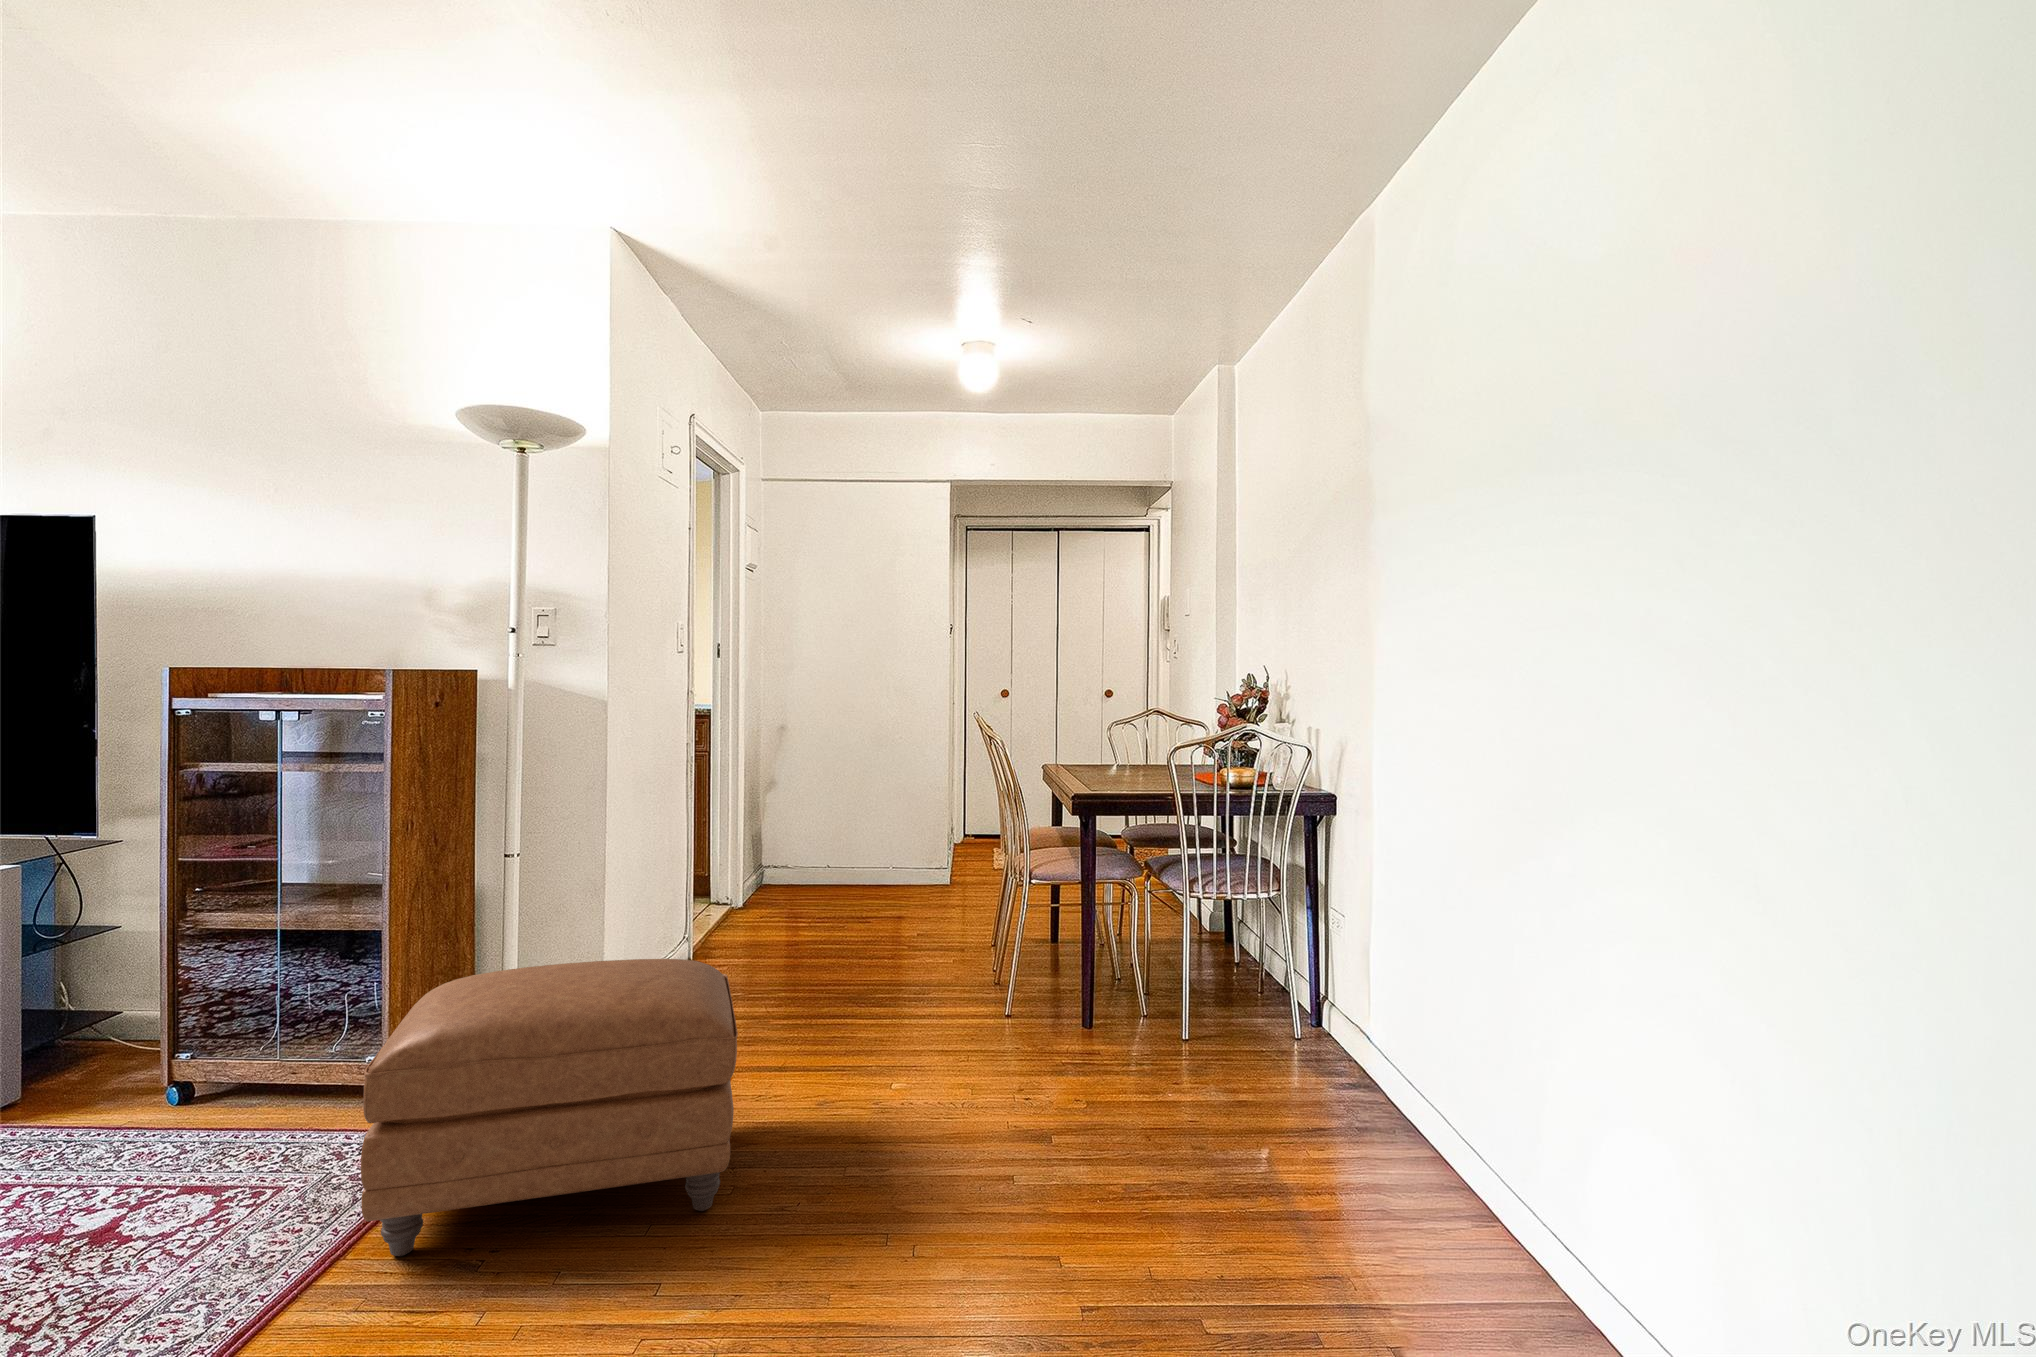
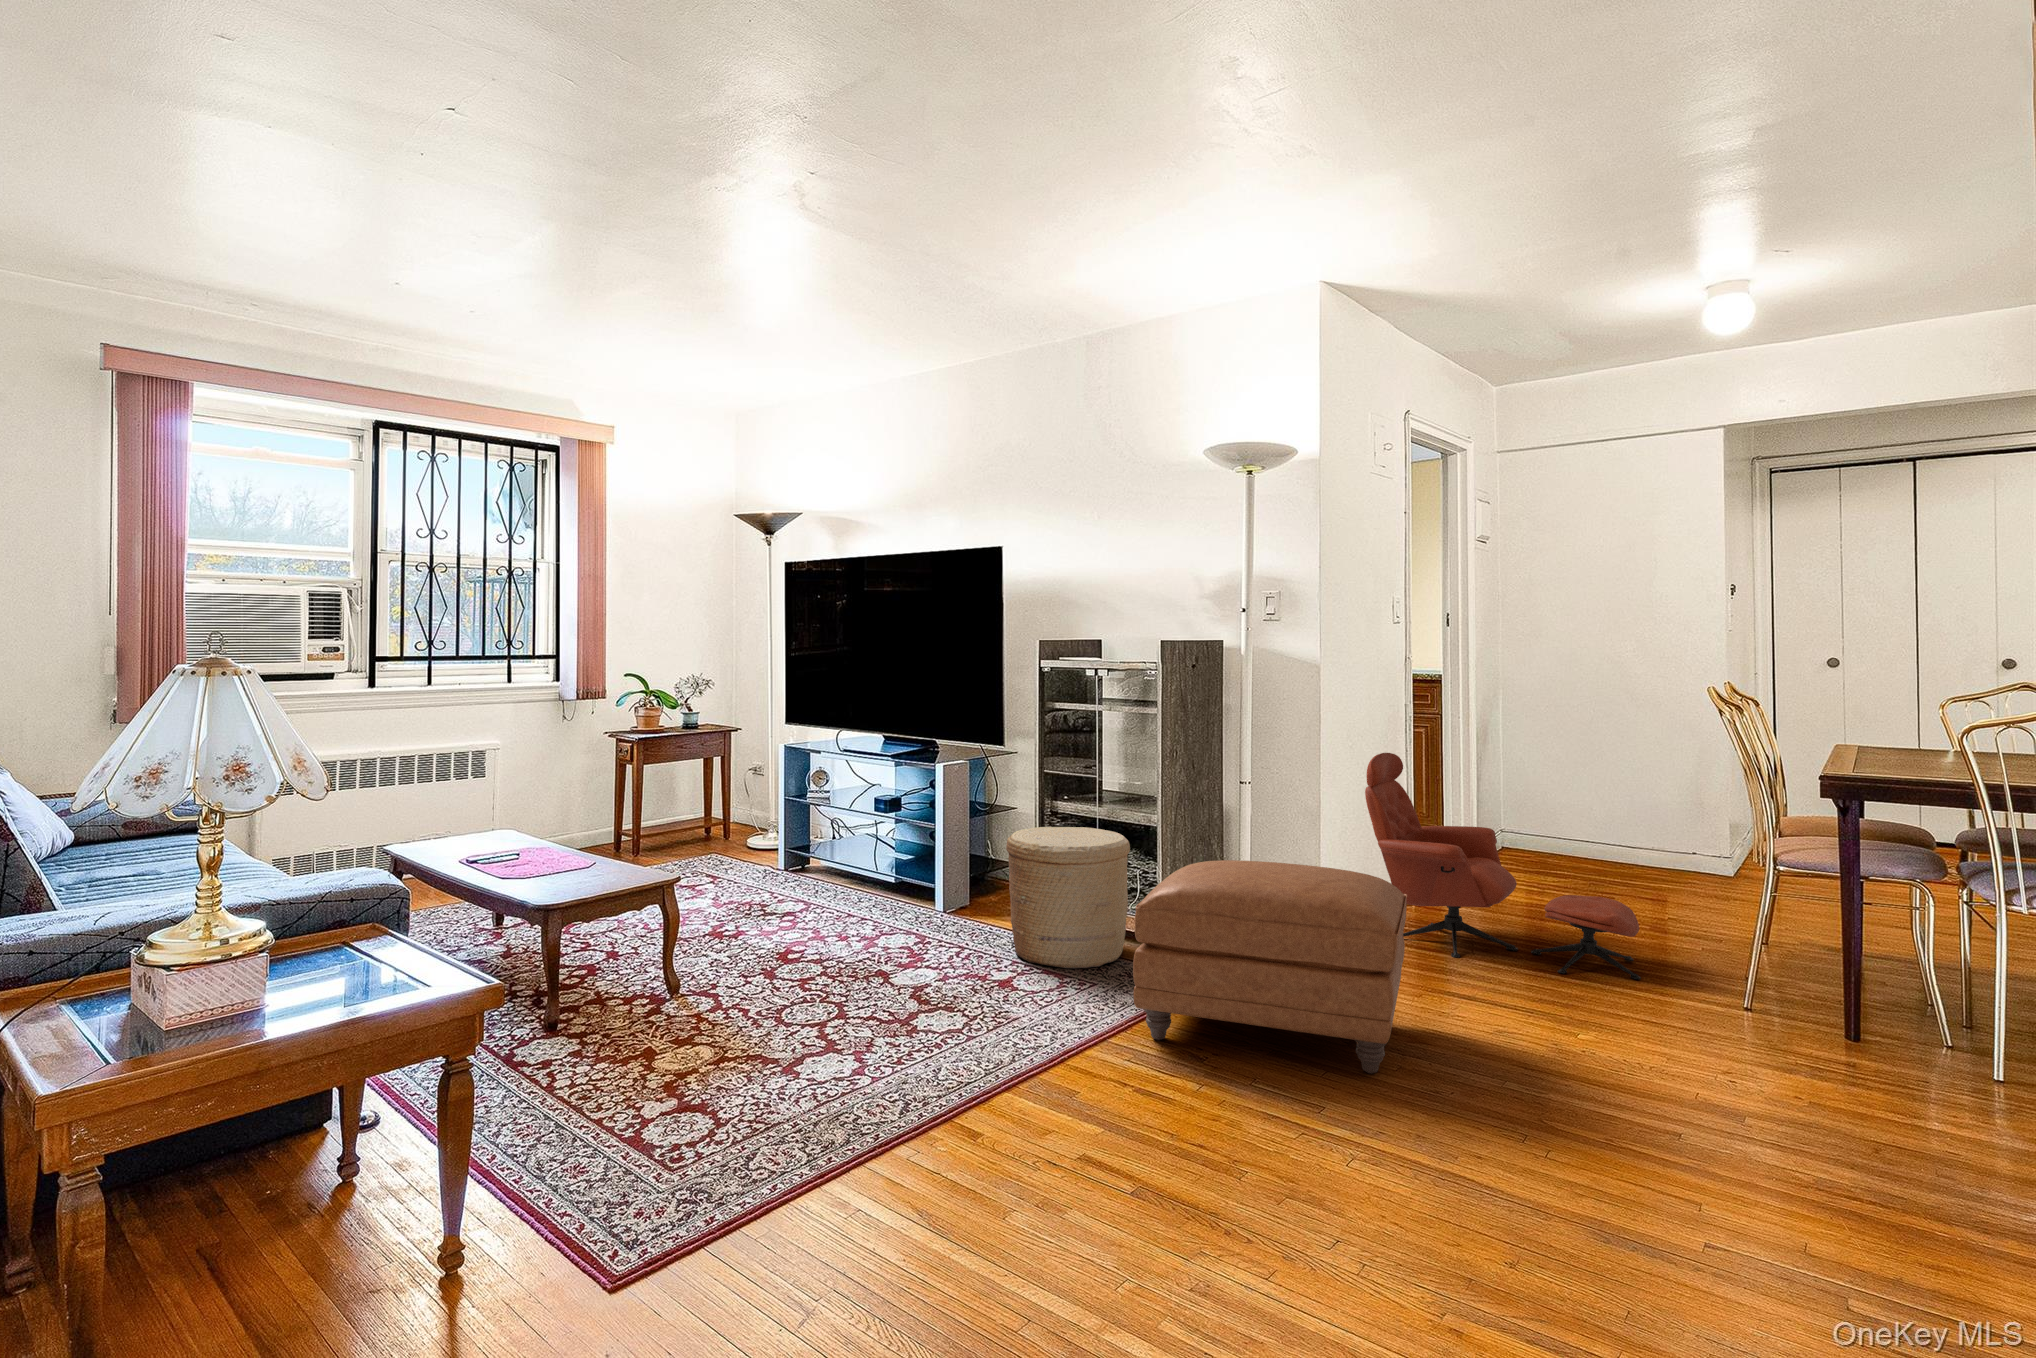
armchair: none [652,800,926,1022] -> present [1365,753,1641,980]
woven basket: none [102,946,334,1178] -> present [1006,827,1130,968]

